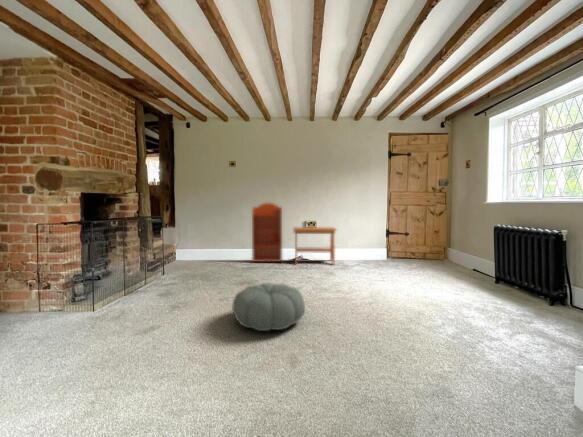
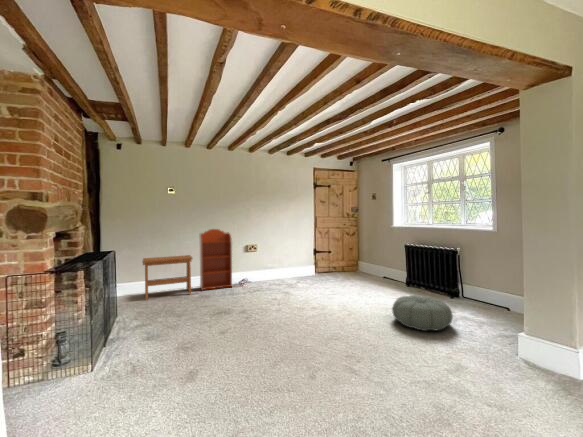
side table: present [293,227,336,264] -> present [143,255,192,300]
pouf: present [232,283,305,331] -> present [392,295,453,331]

